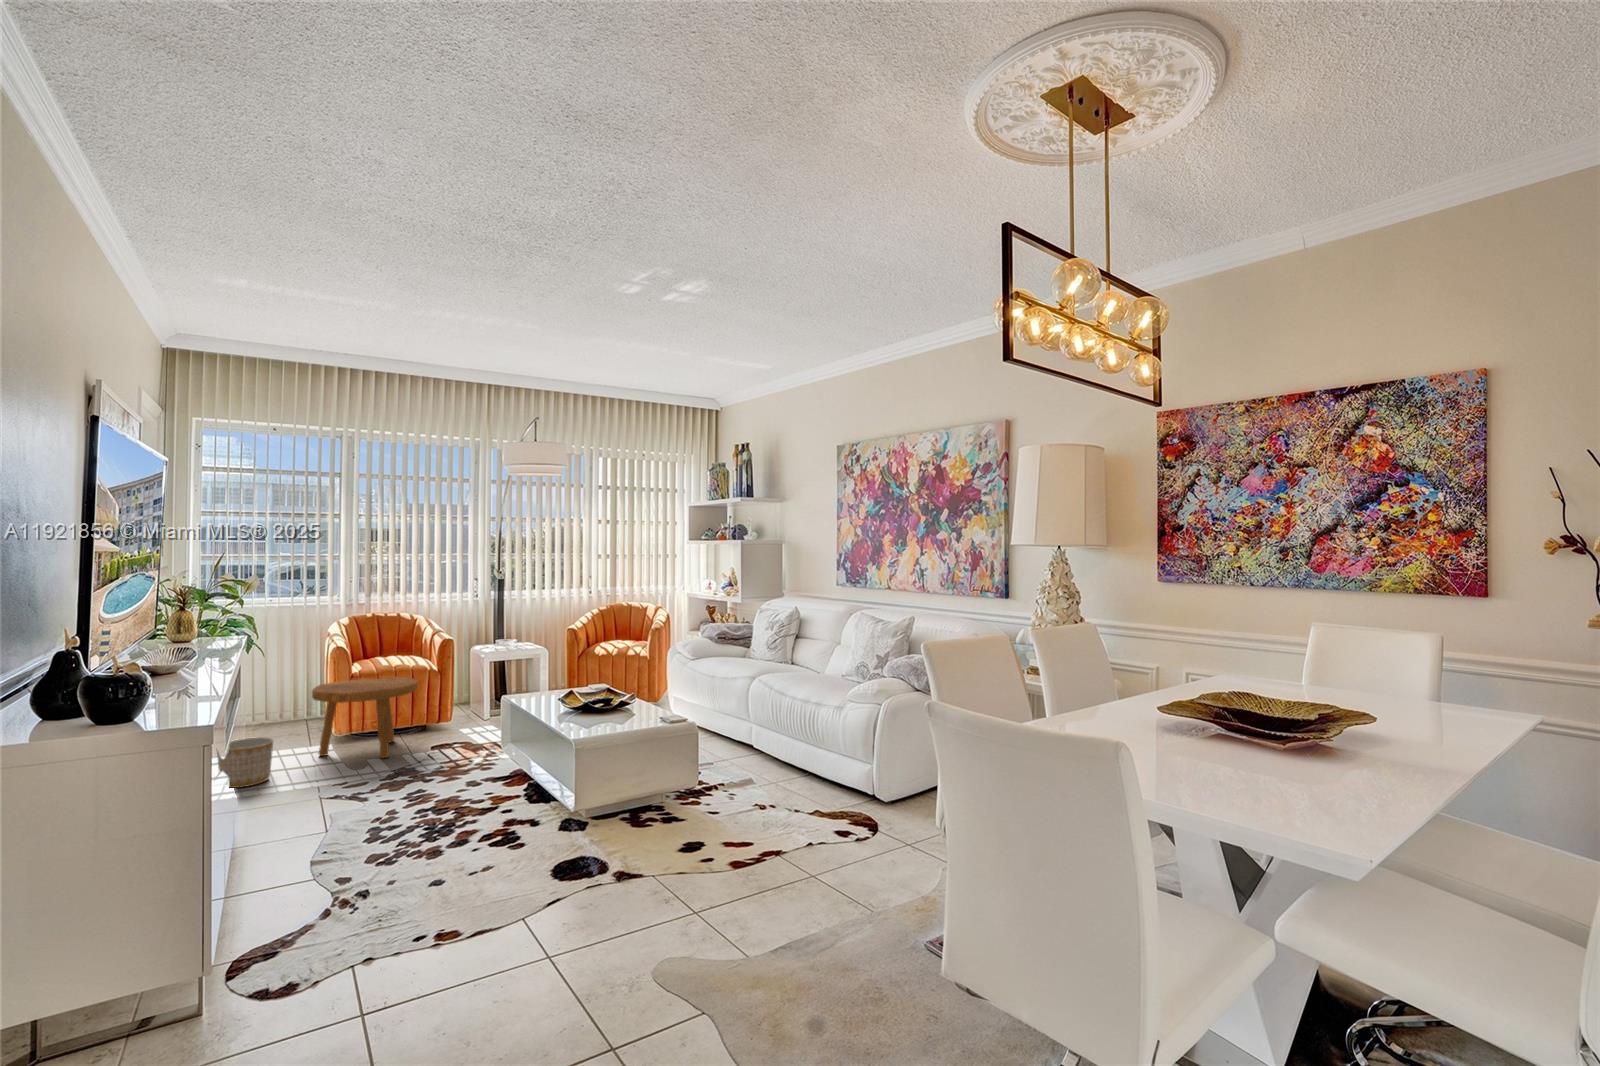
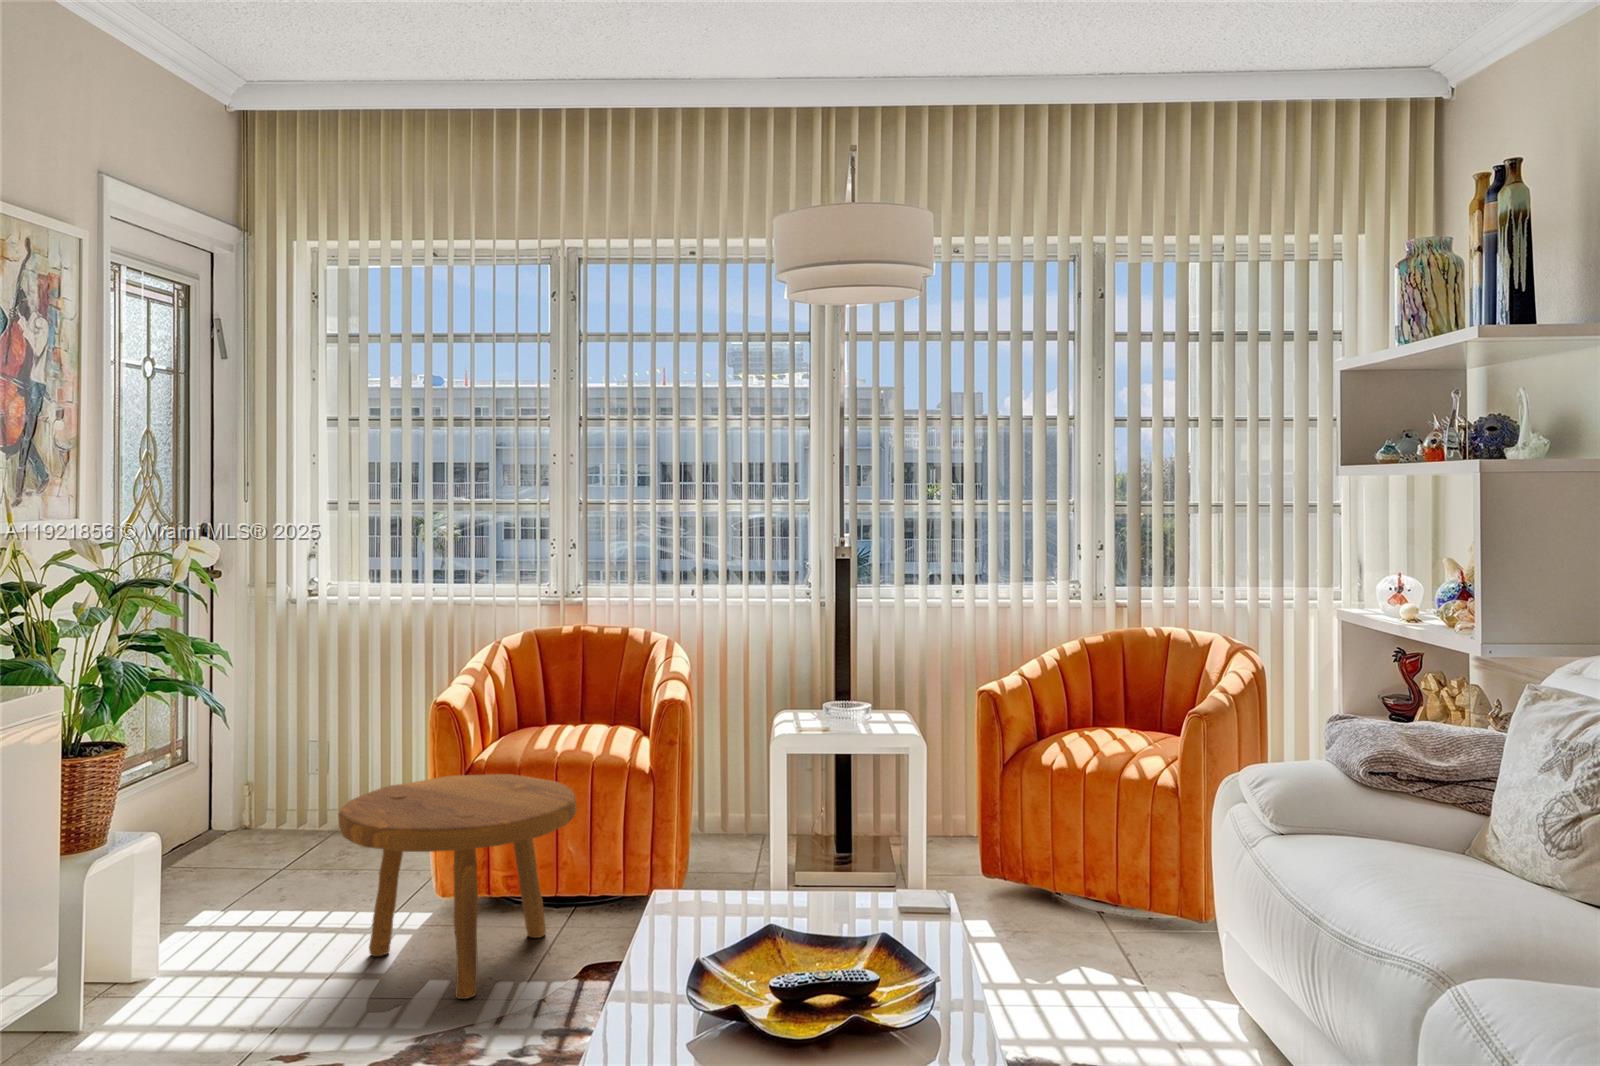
planter: present [216,737,273,788] -> none [84,907,212,1037]

